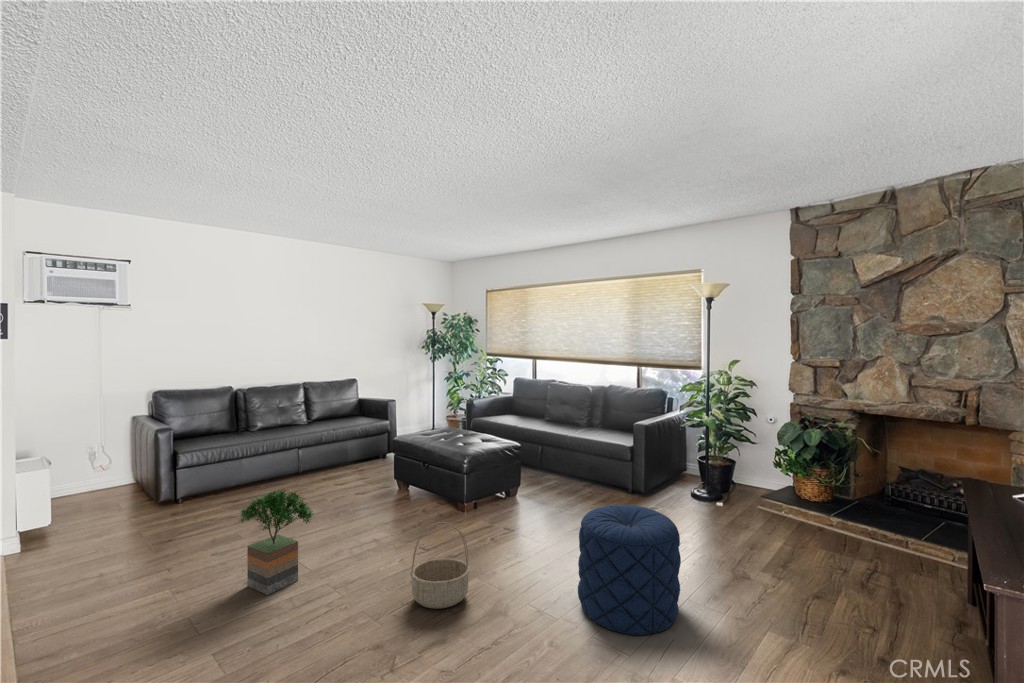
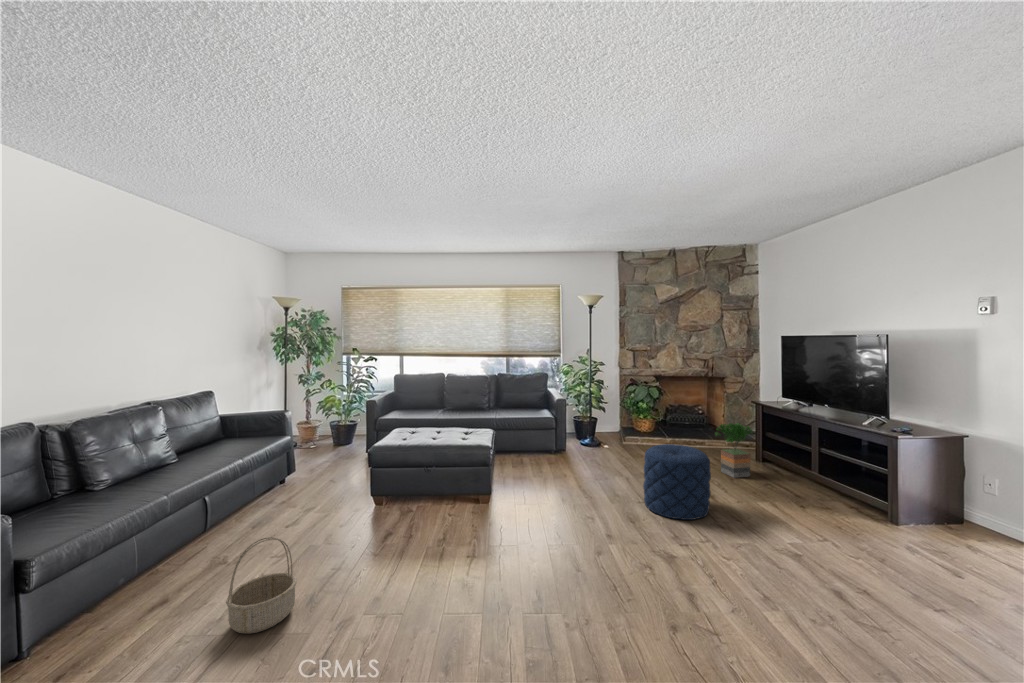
potted tree: present [240,491,314,595] -> present [715,423,753,478]
basket: present [410,522,470,609] -> present [226,537,297,634]

